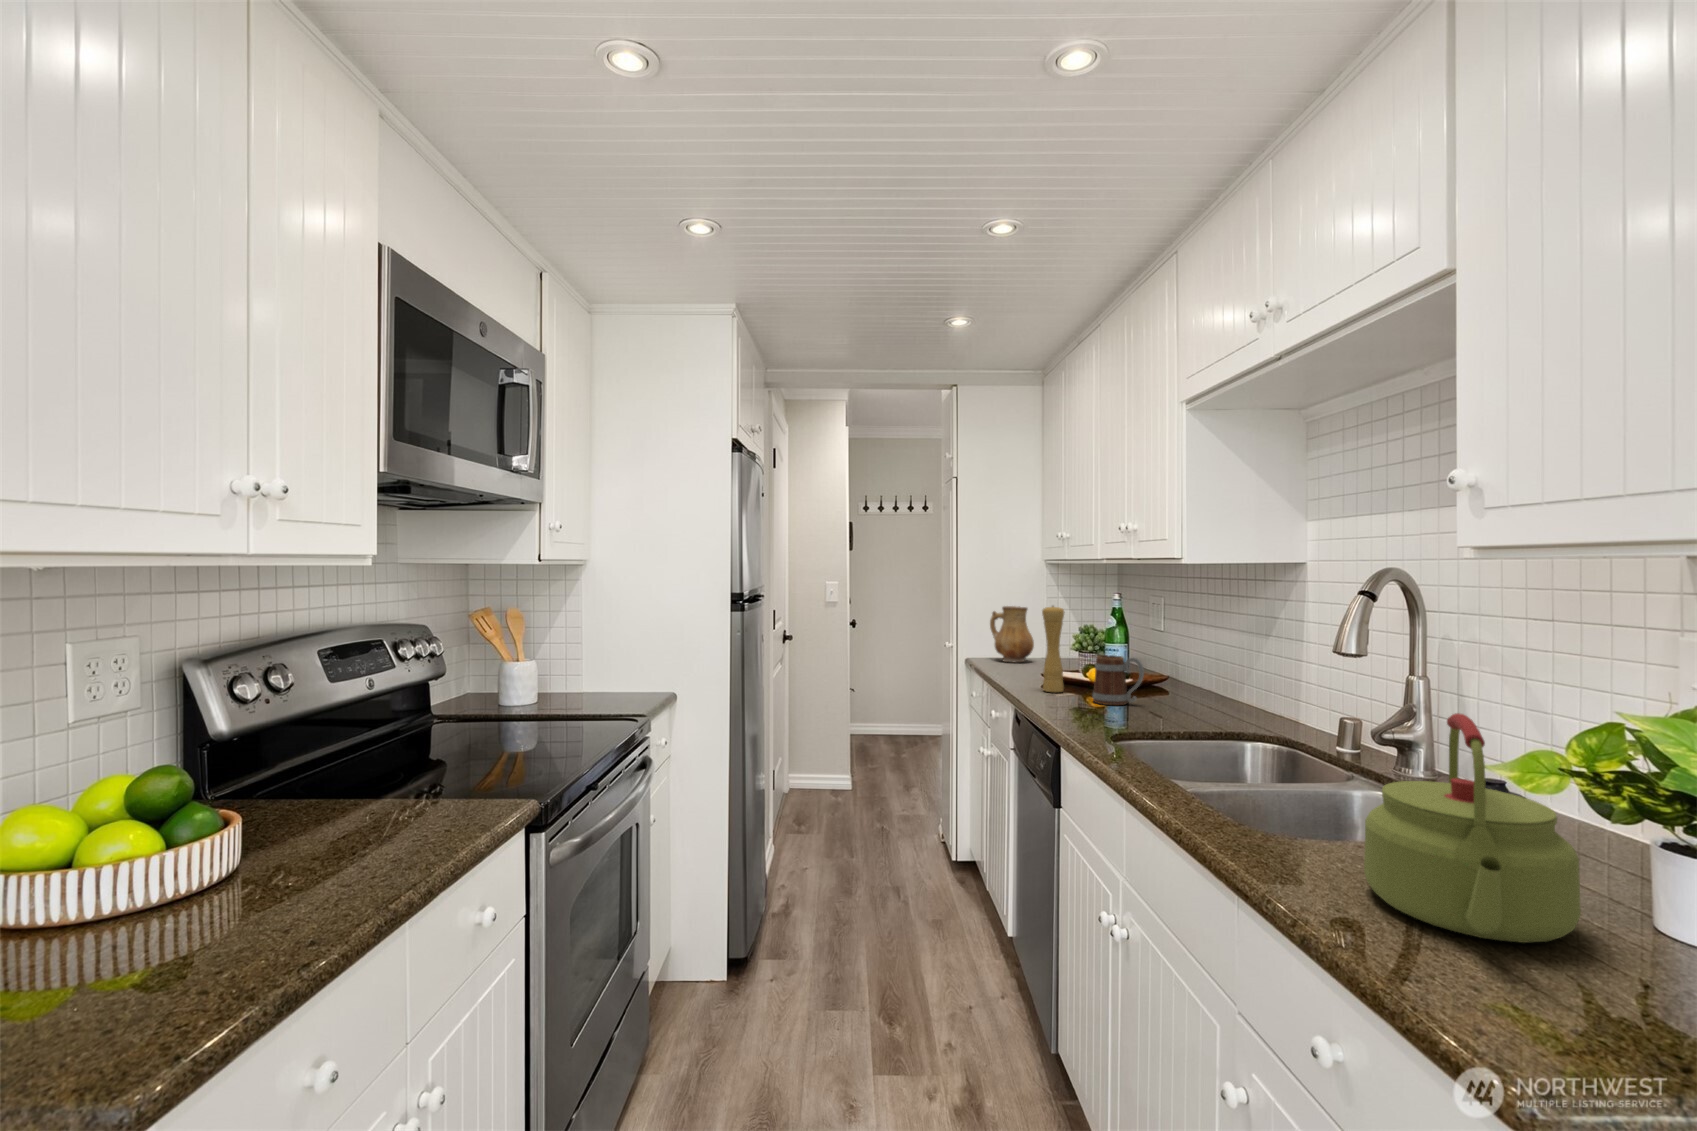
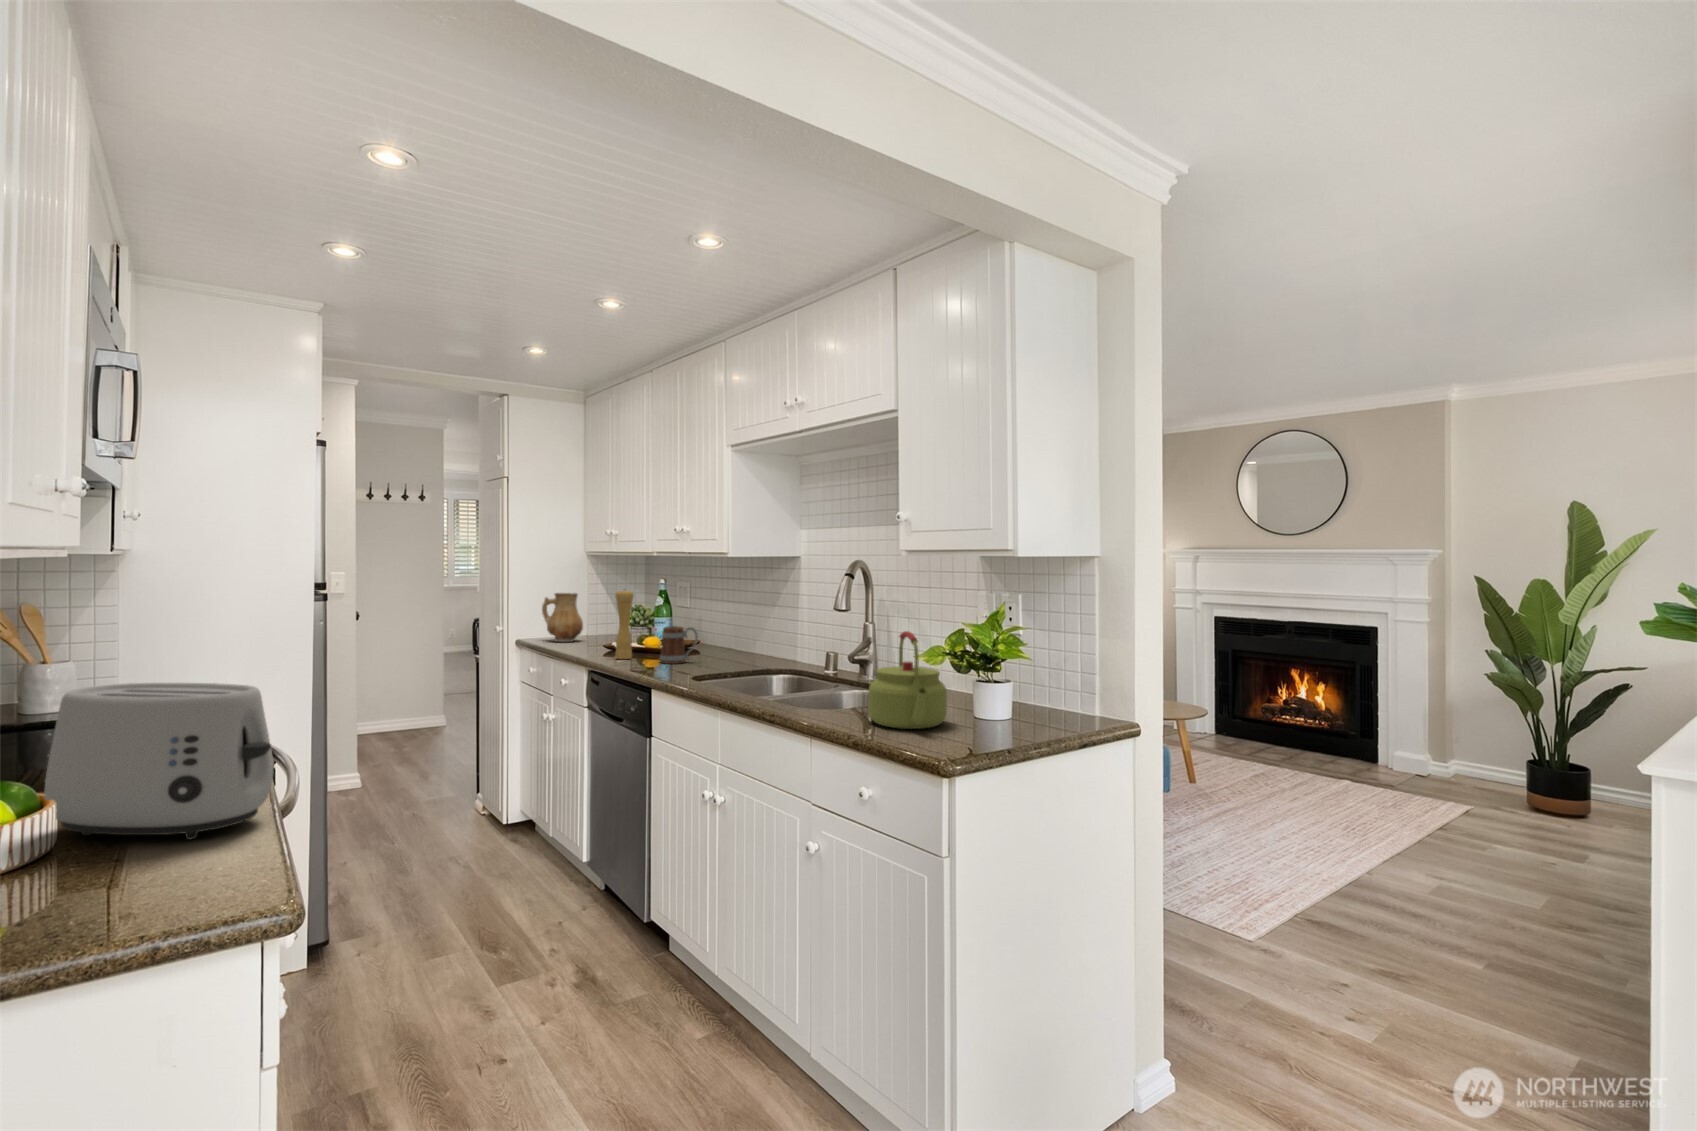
toaster: none [259,705,429,897] -> present [45,683,273,840]

